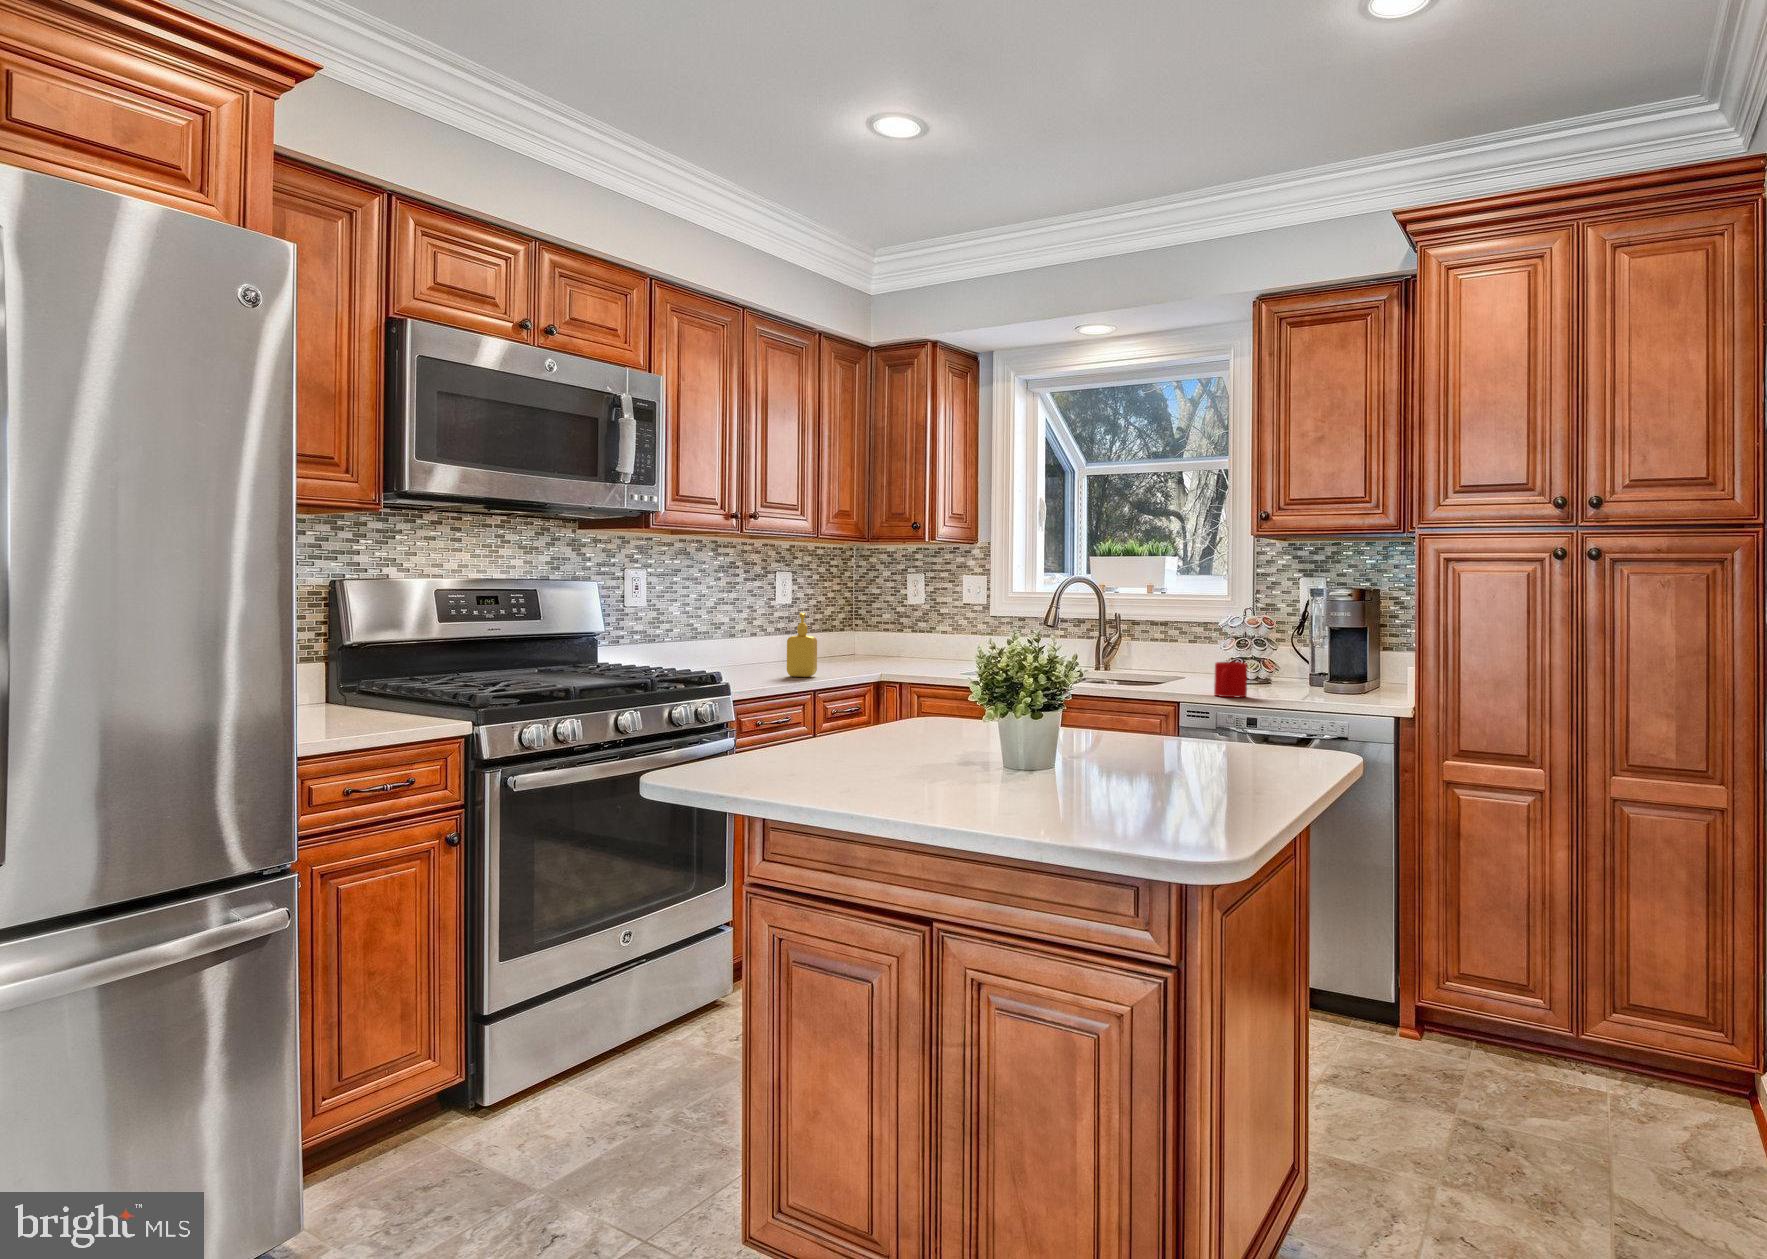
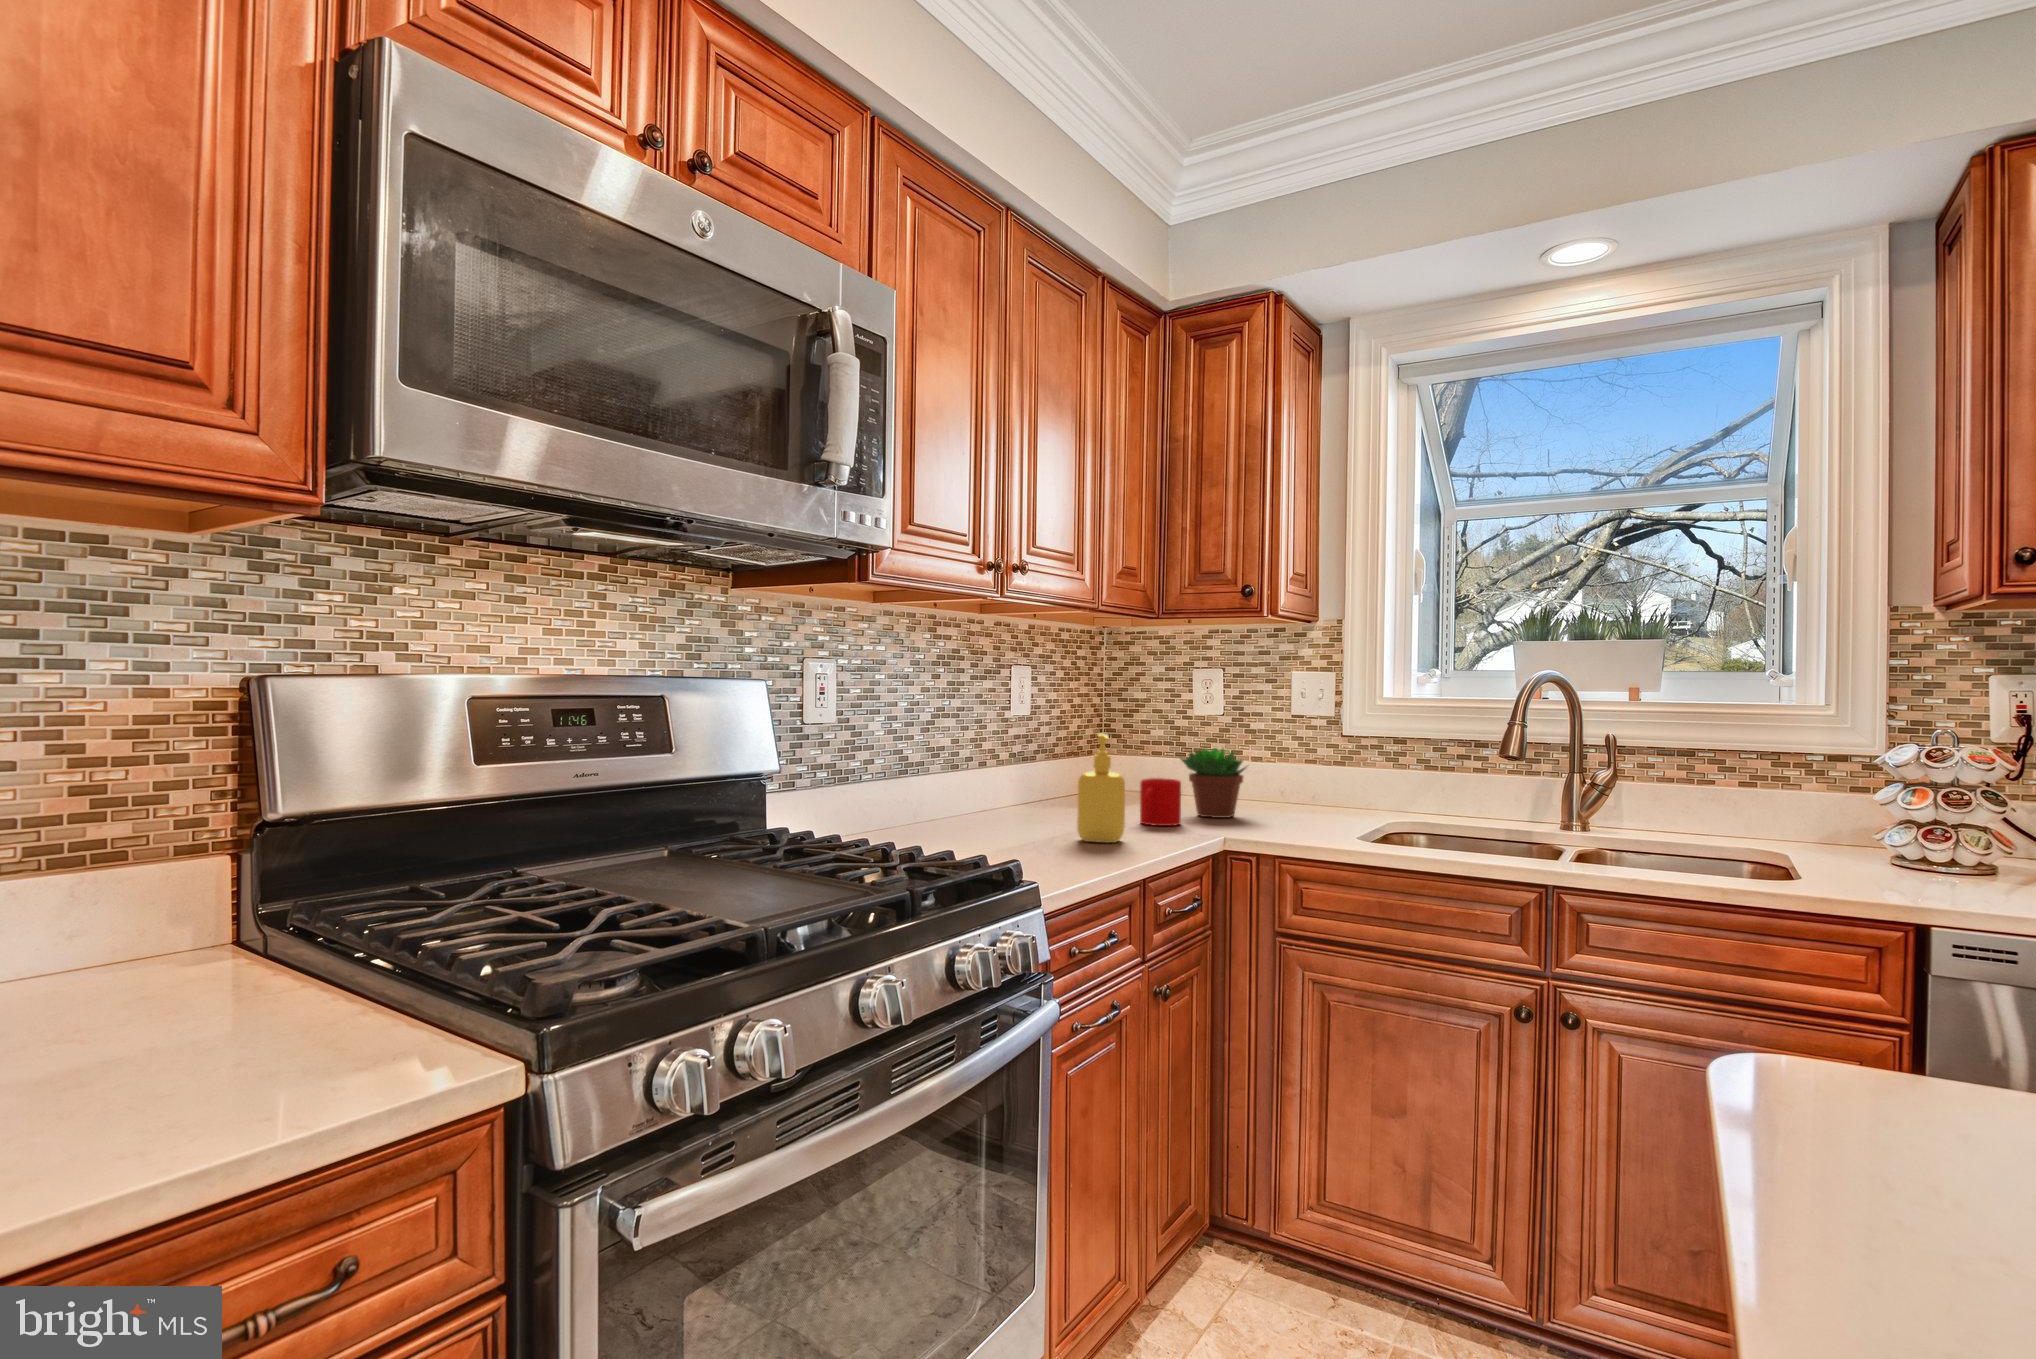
succulent plant: none [877,622,920,668] -> present [1180,748,1246,818]
mug: present [1214,662,1247,697] -> present [1140,778,1181,826]

